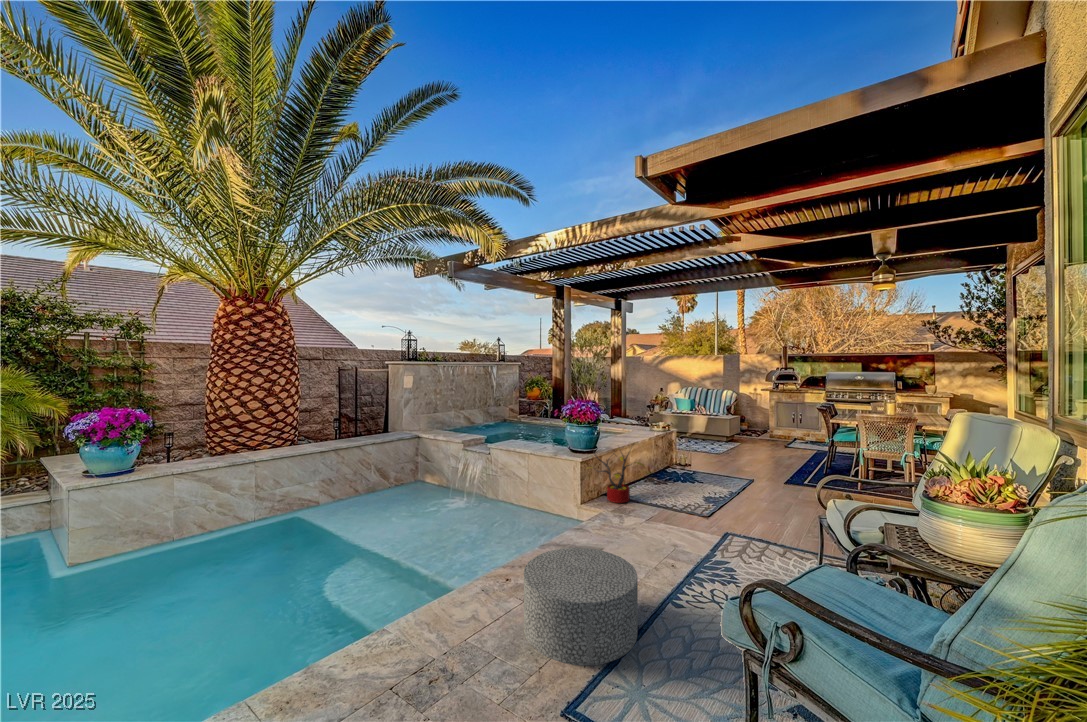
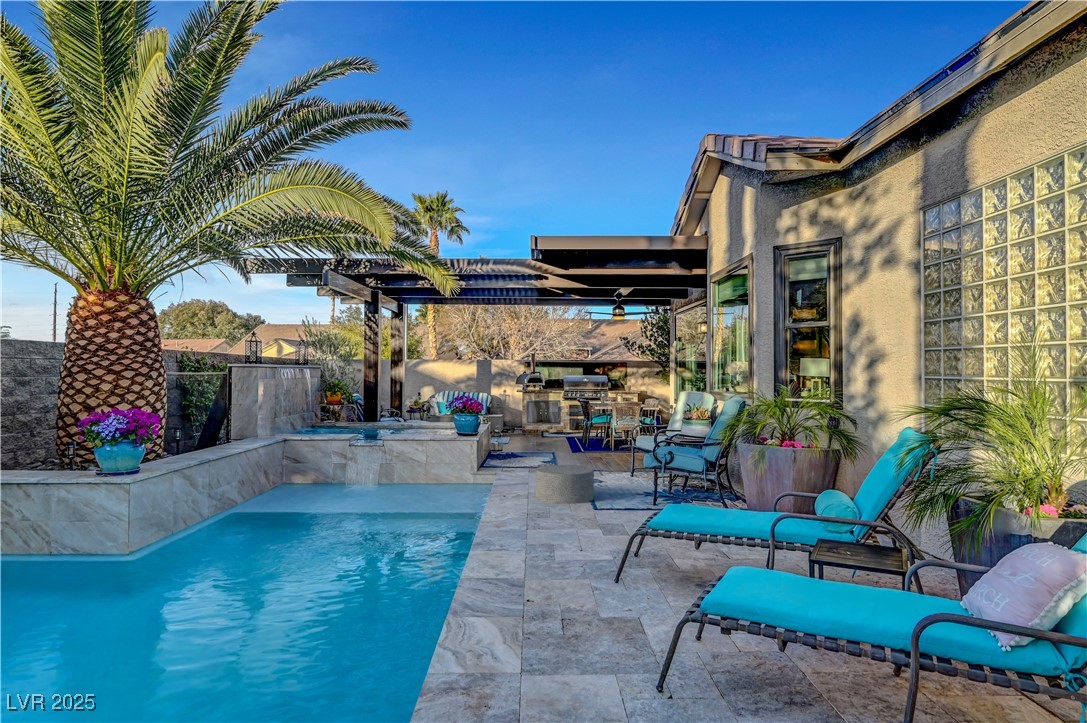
decorative plant: present [589,449,643,503] -> none [472,426,505,469]

